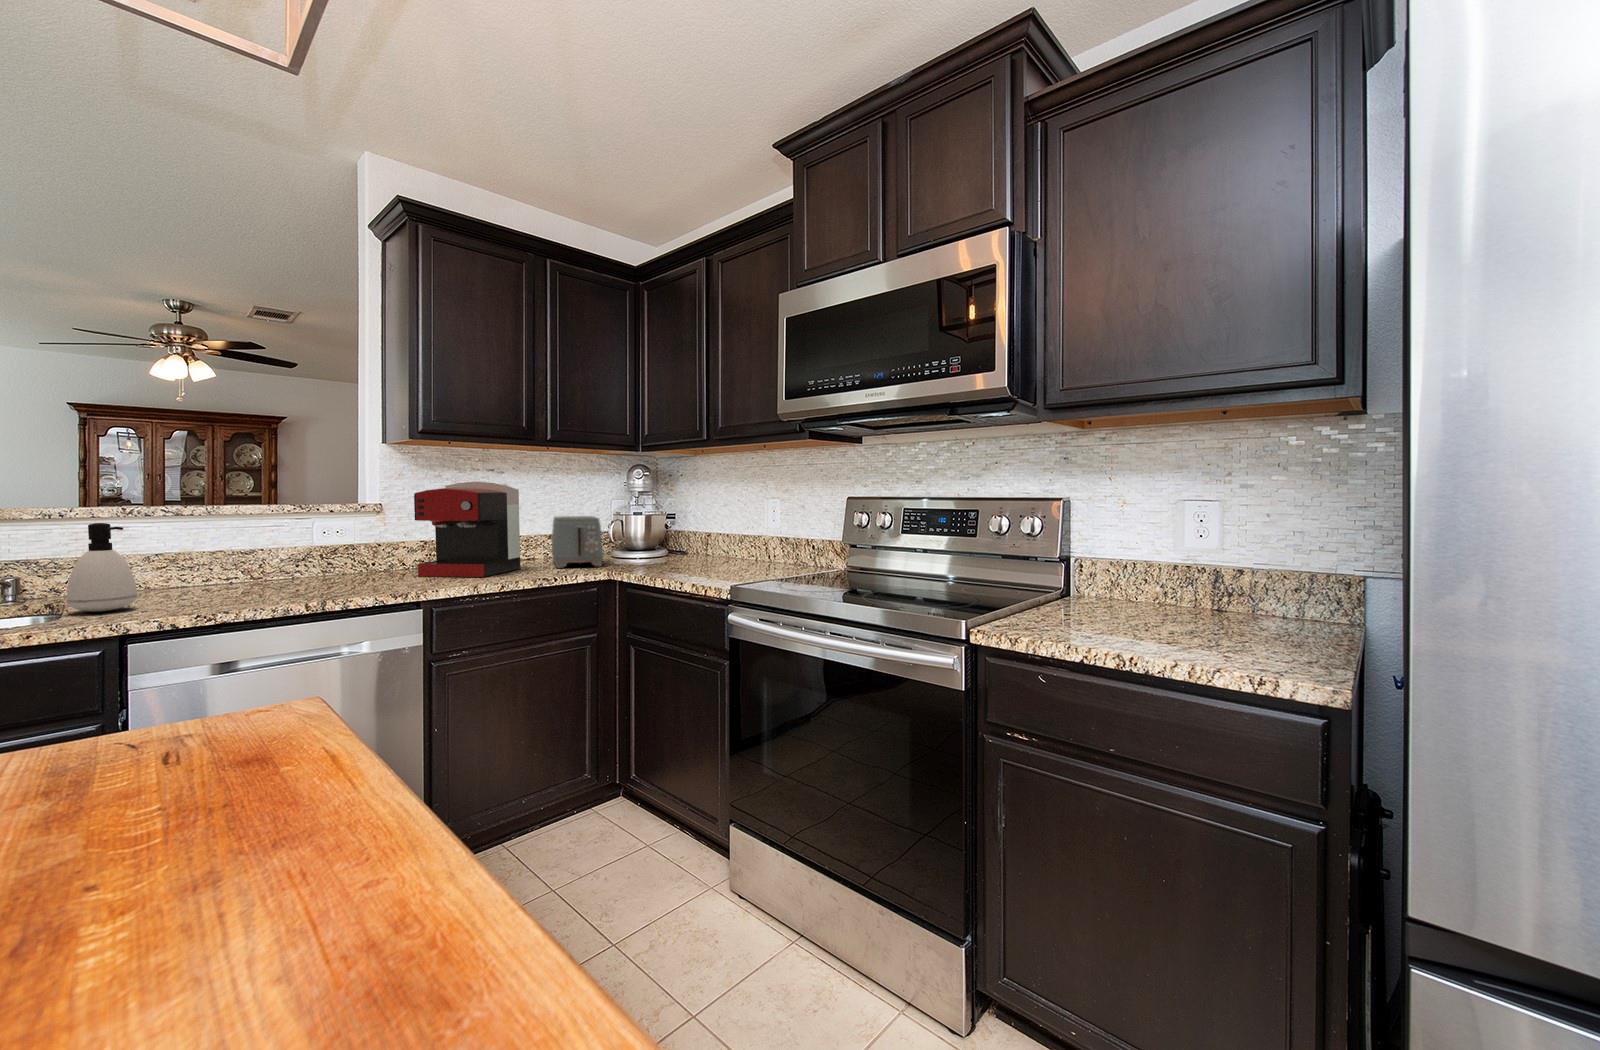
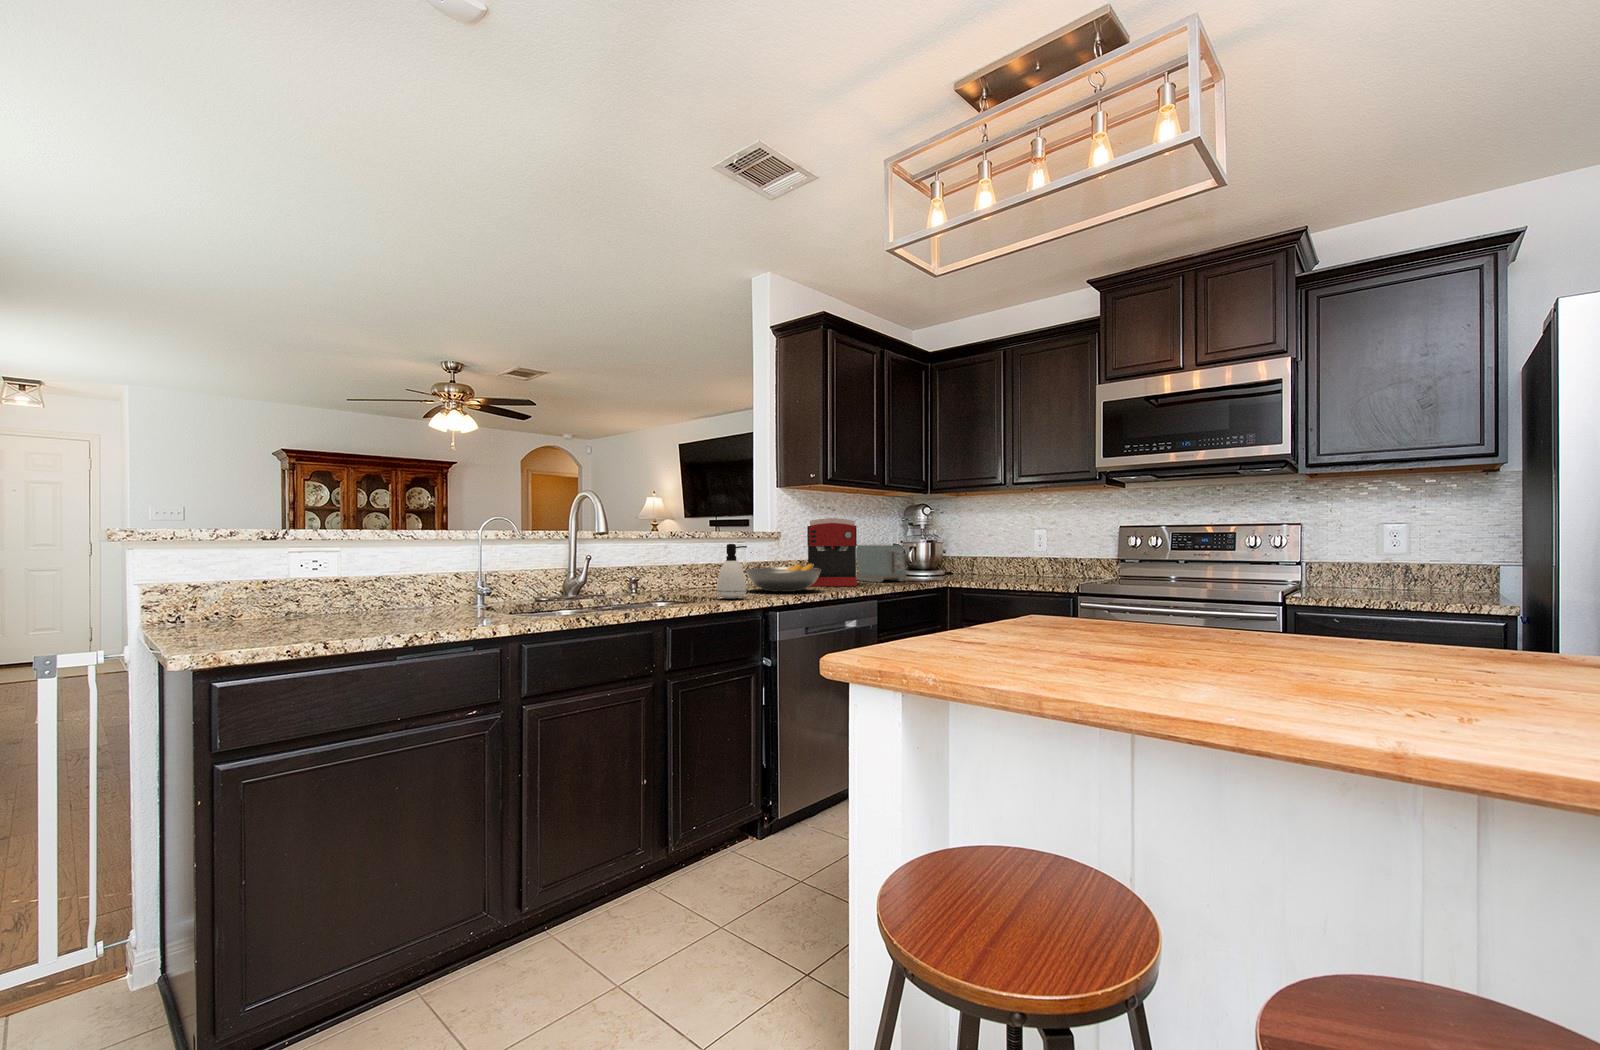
fruit bowl: none [237,549,377,591] -> present [746,564,821,592]

